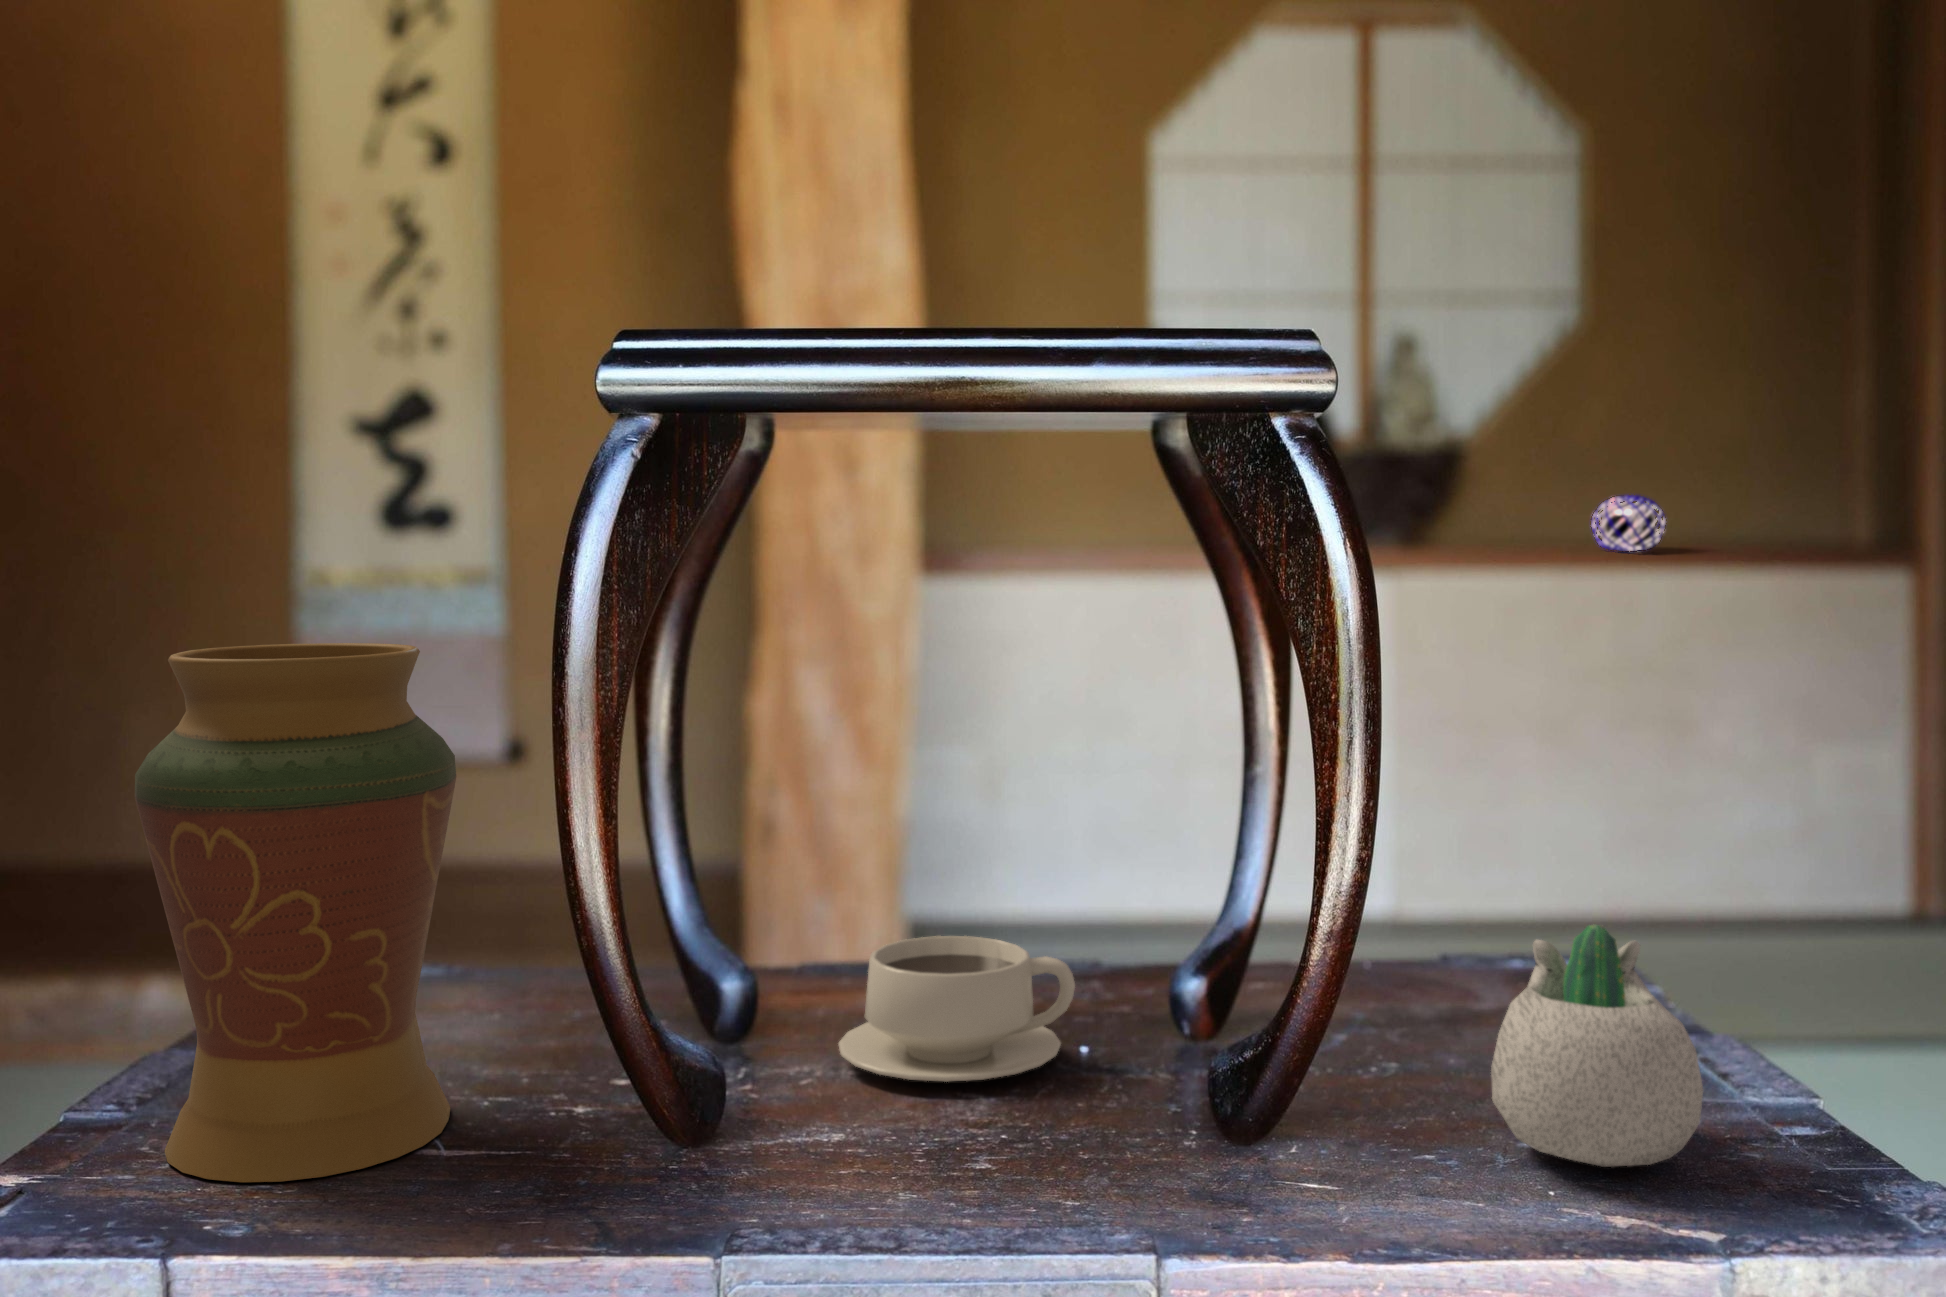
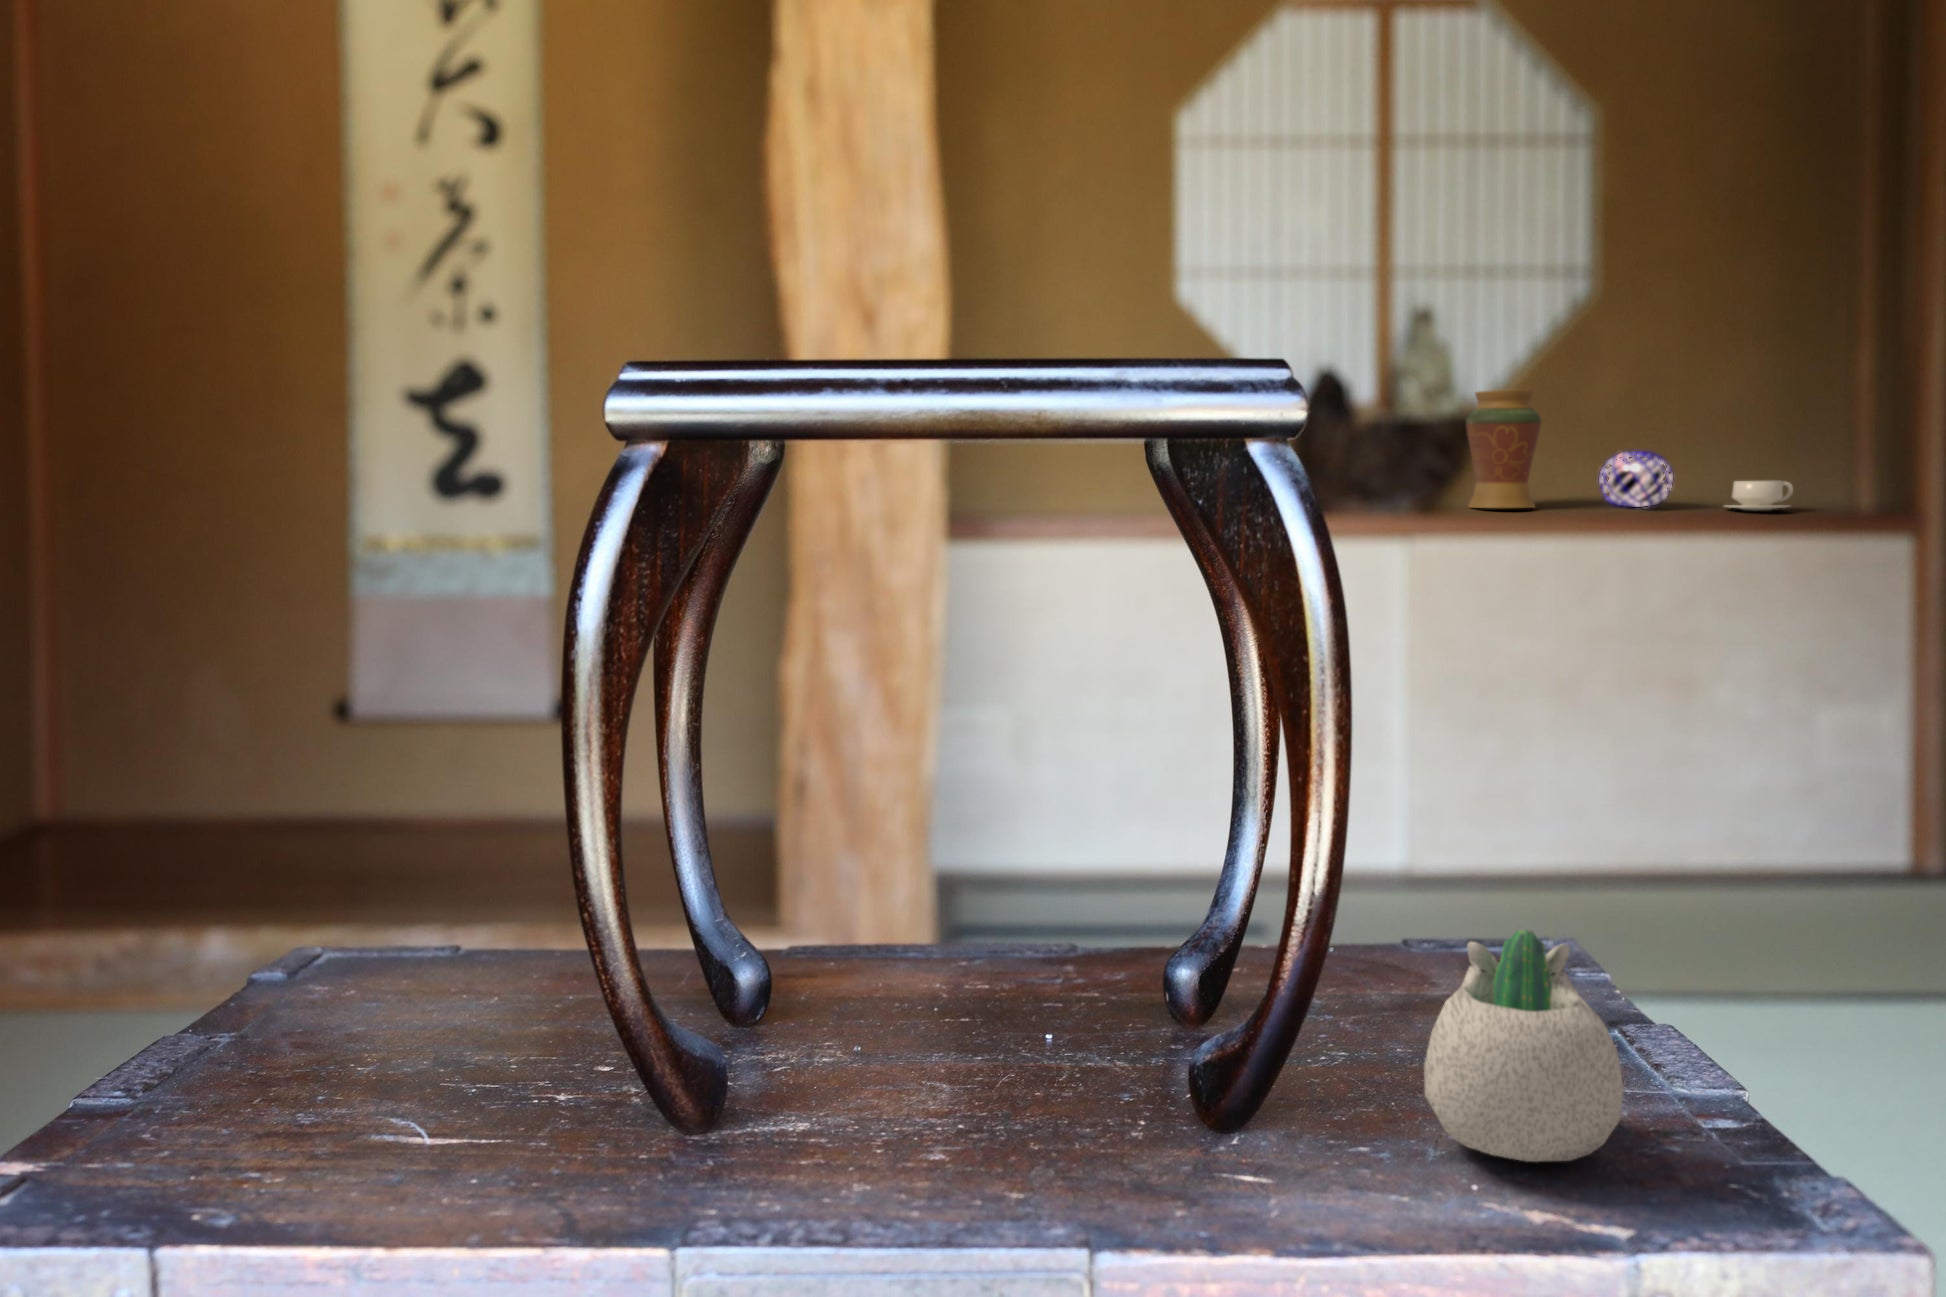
decorative vase: present [135,643,456,1182] -> present [1466,390,1542,508]
teacup: present [838,936,1075,1082] -> present [1725,481,1793,511]

